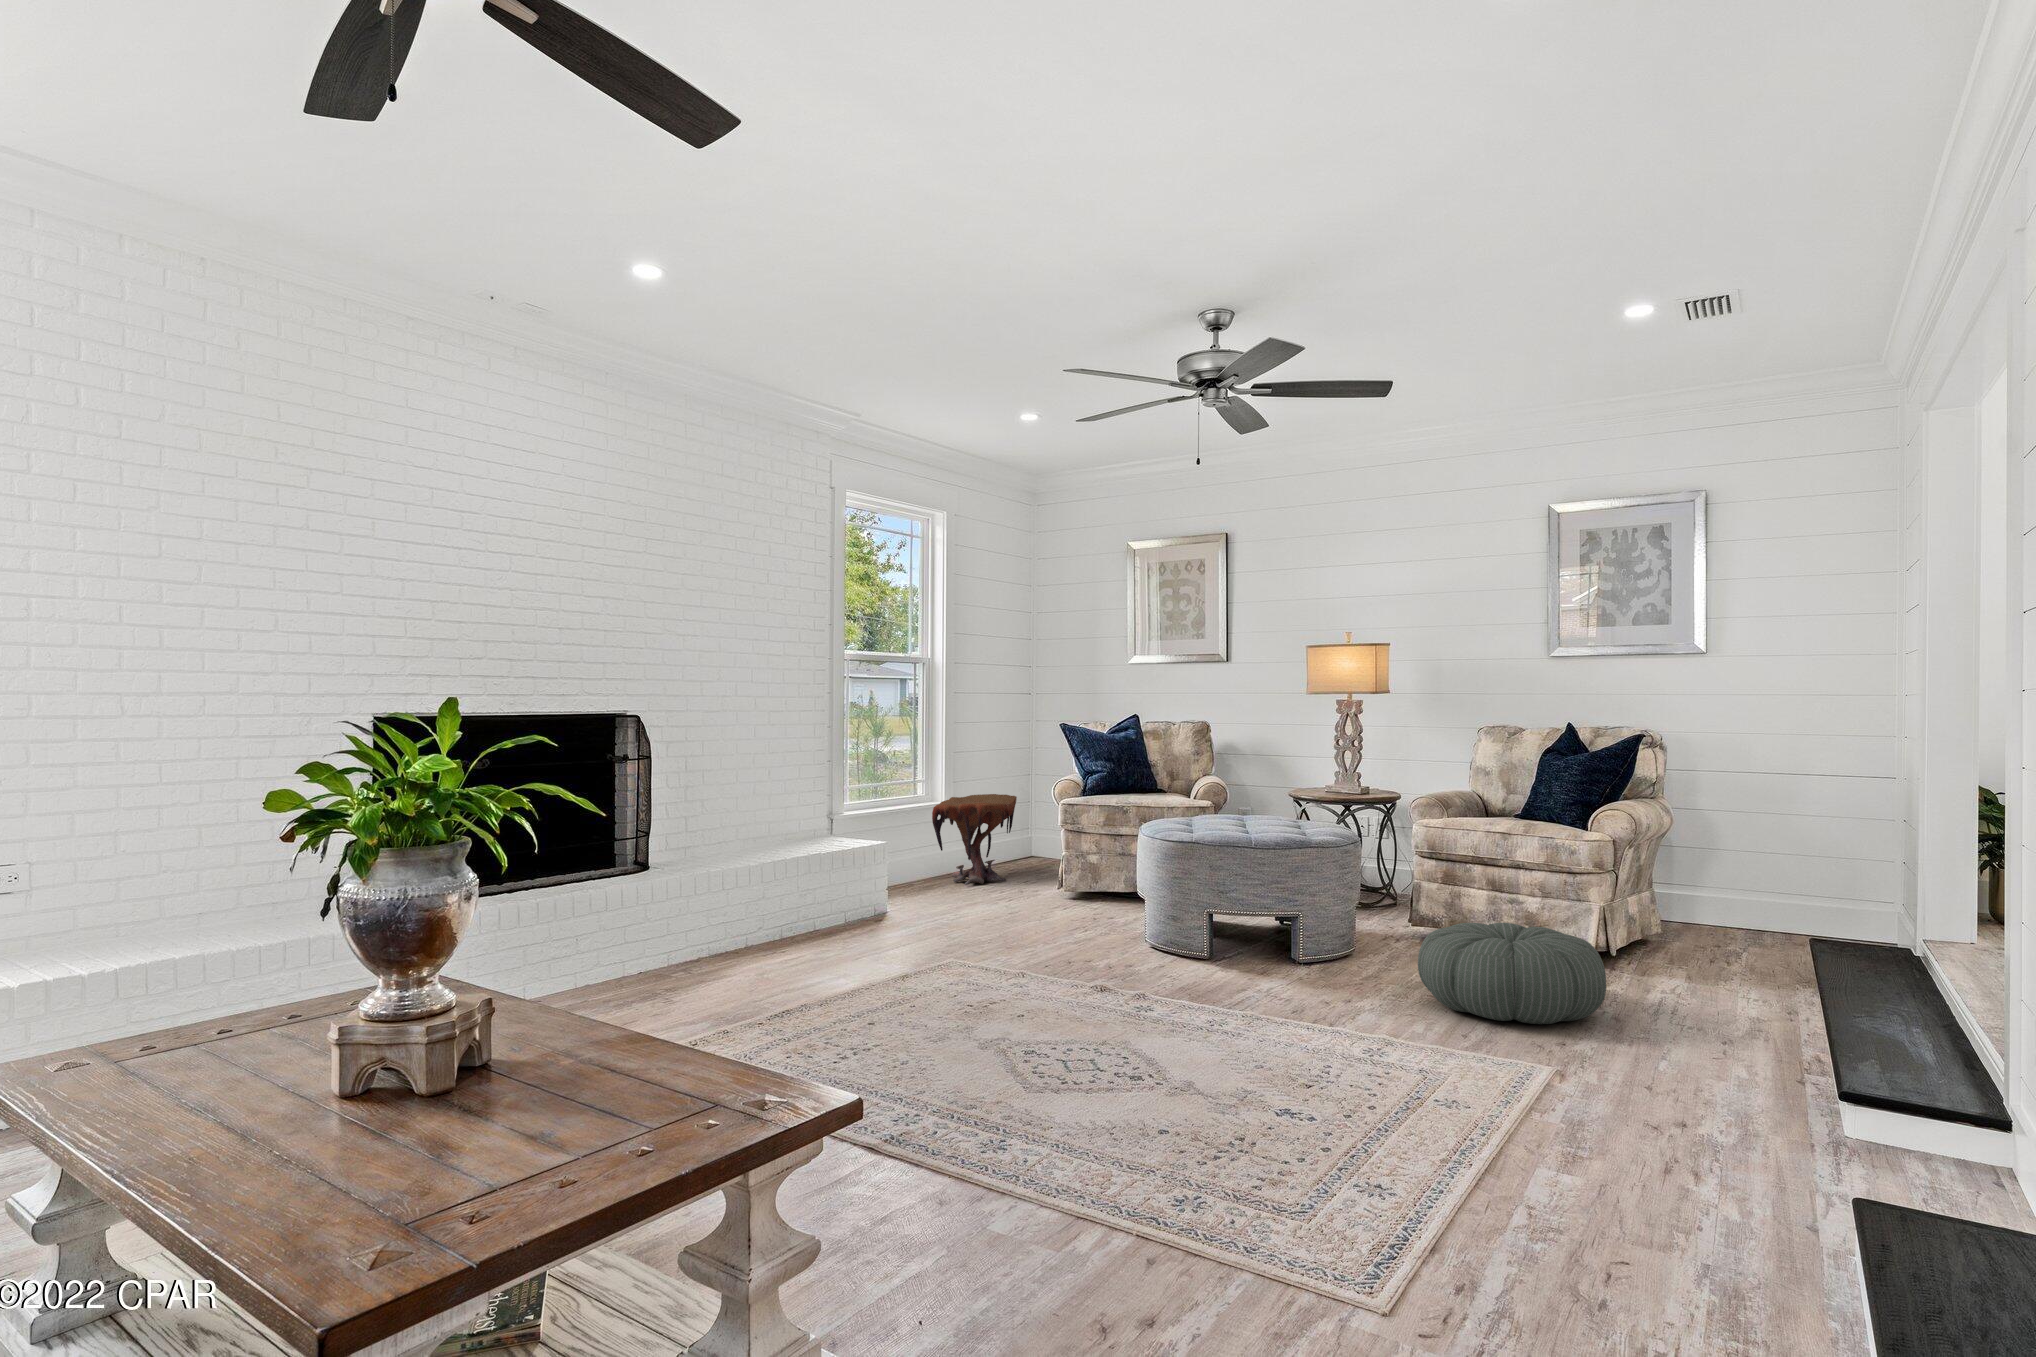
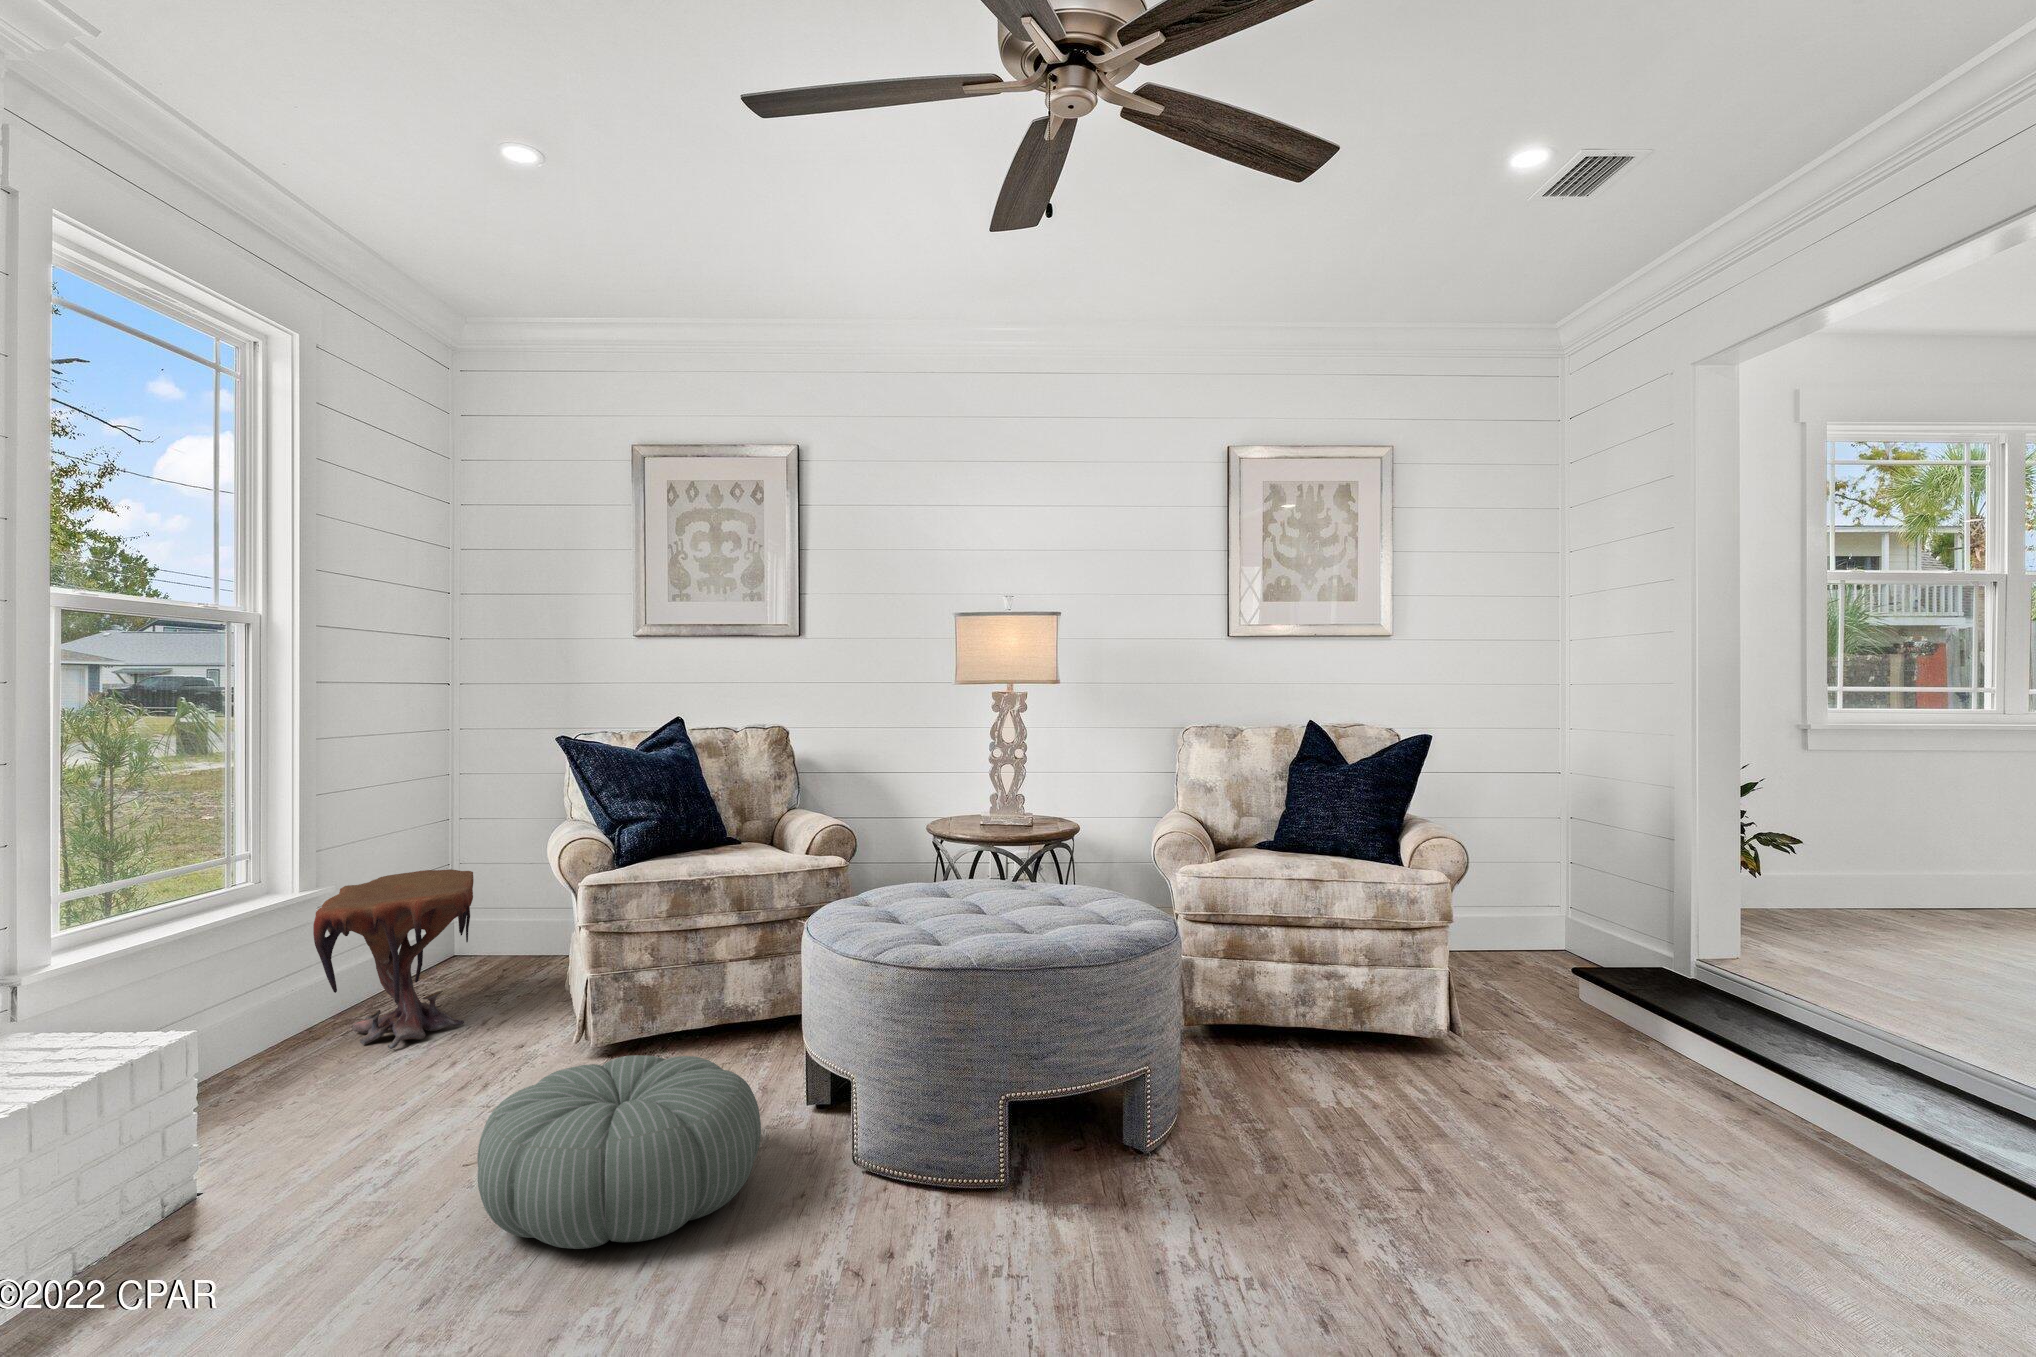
pouf: present [1418,923,1606,1024] -> present [477,1055,761,1249]

